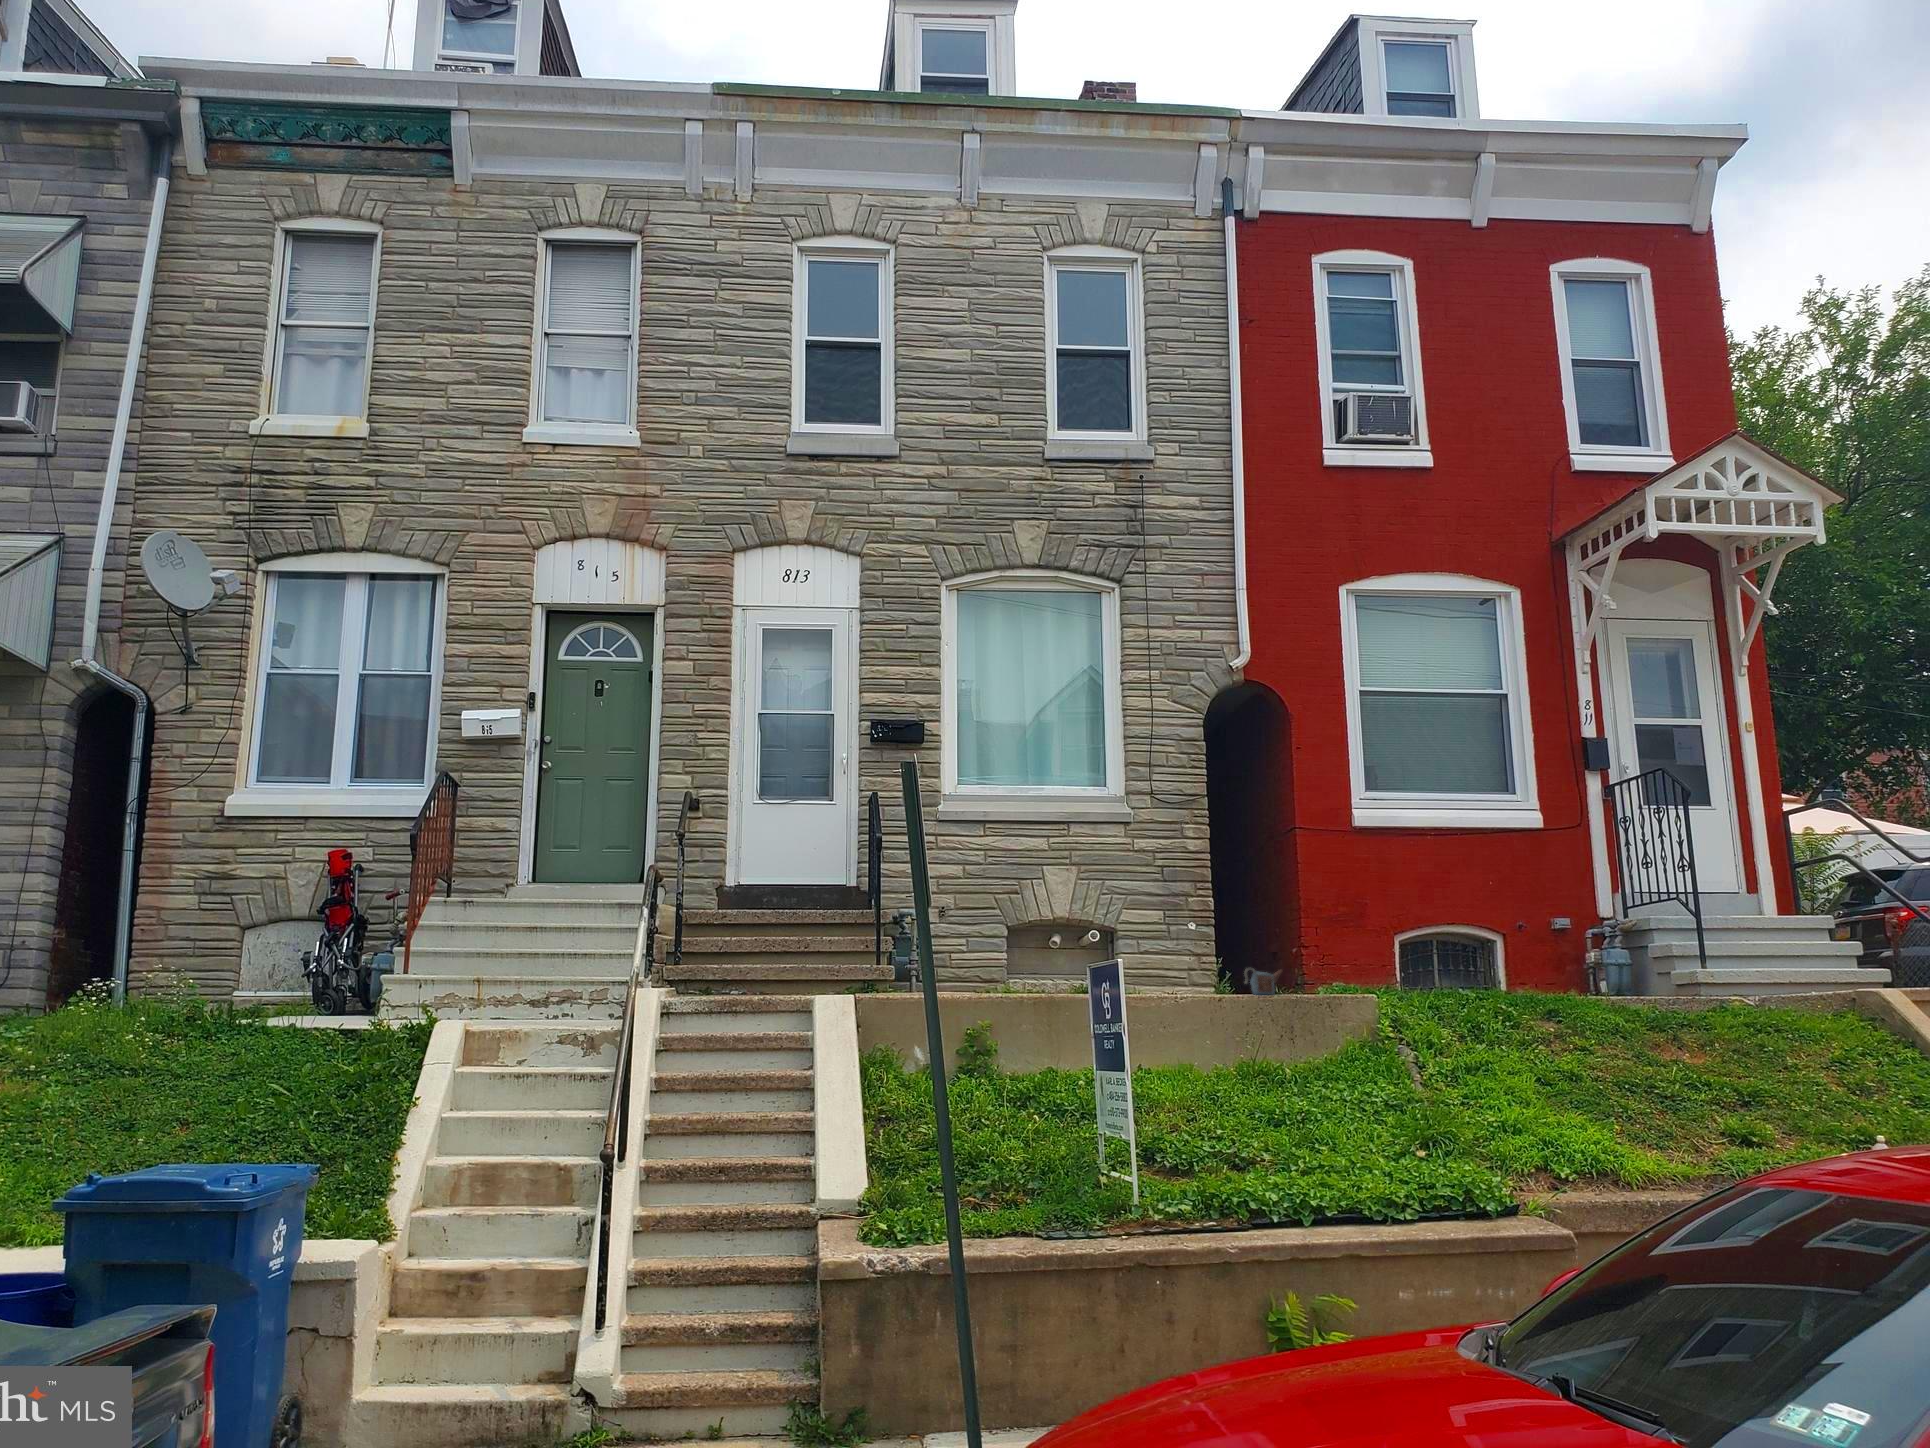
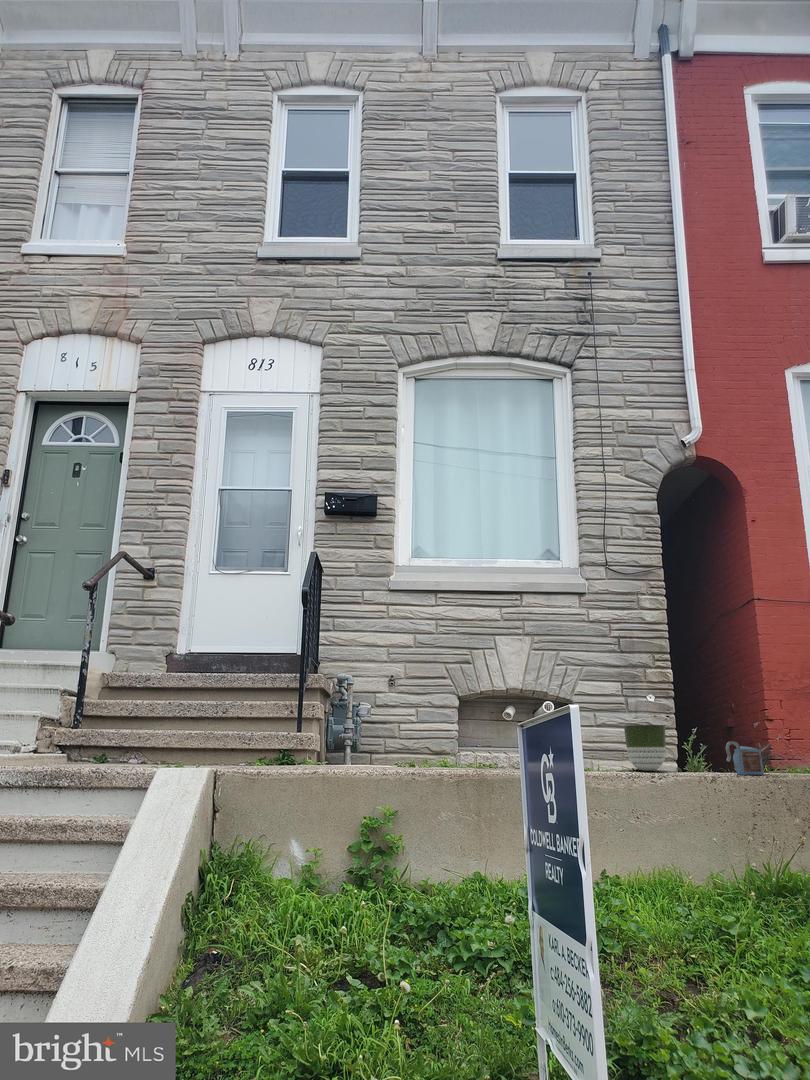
planter: none [1163,955,1196,993] -> present [624,725,666,771]

